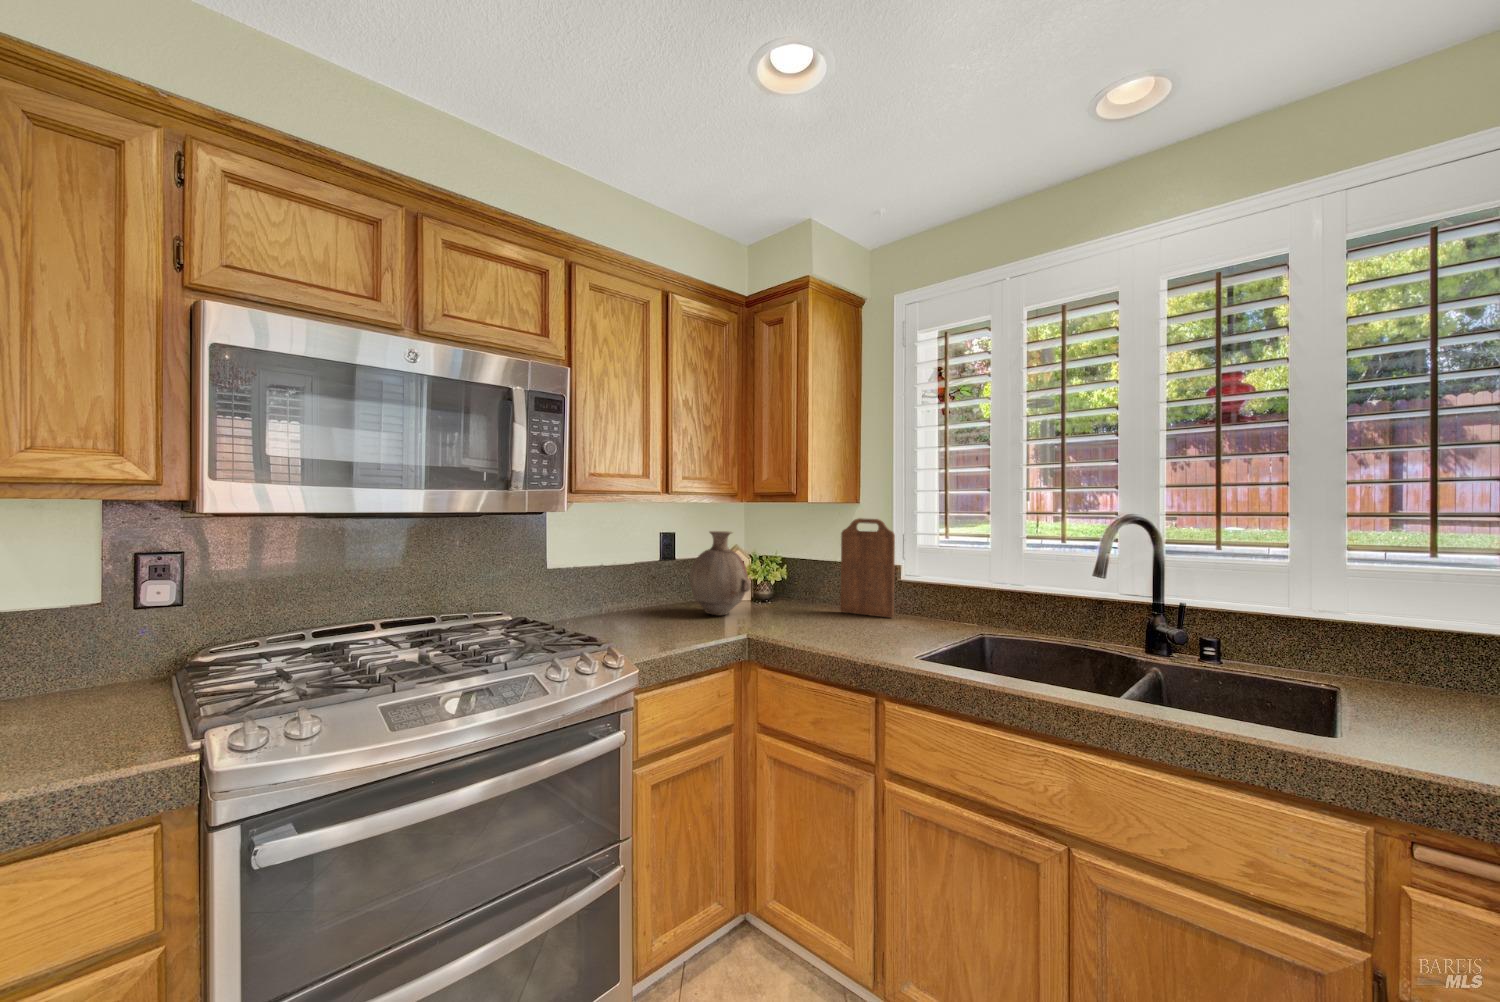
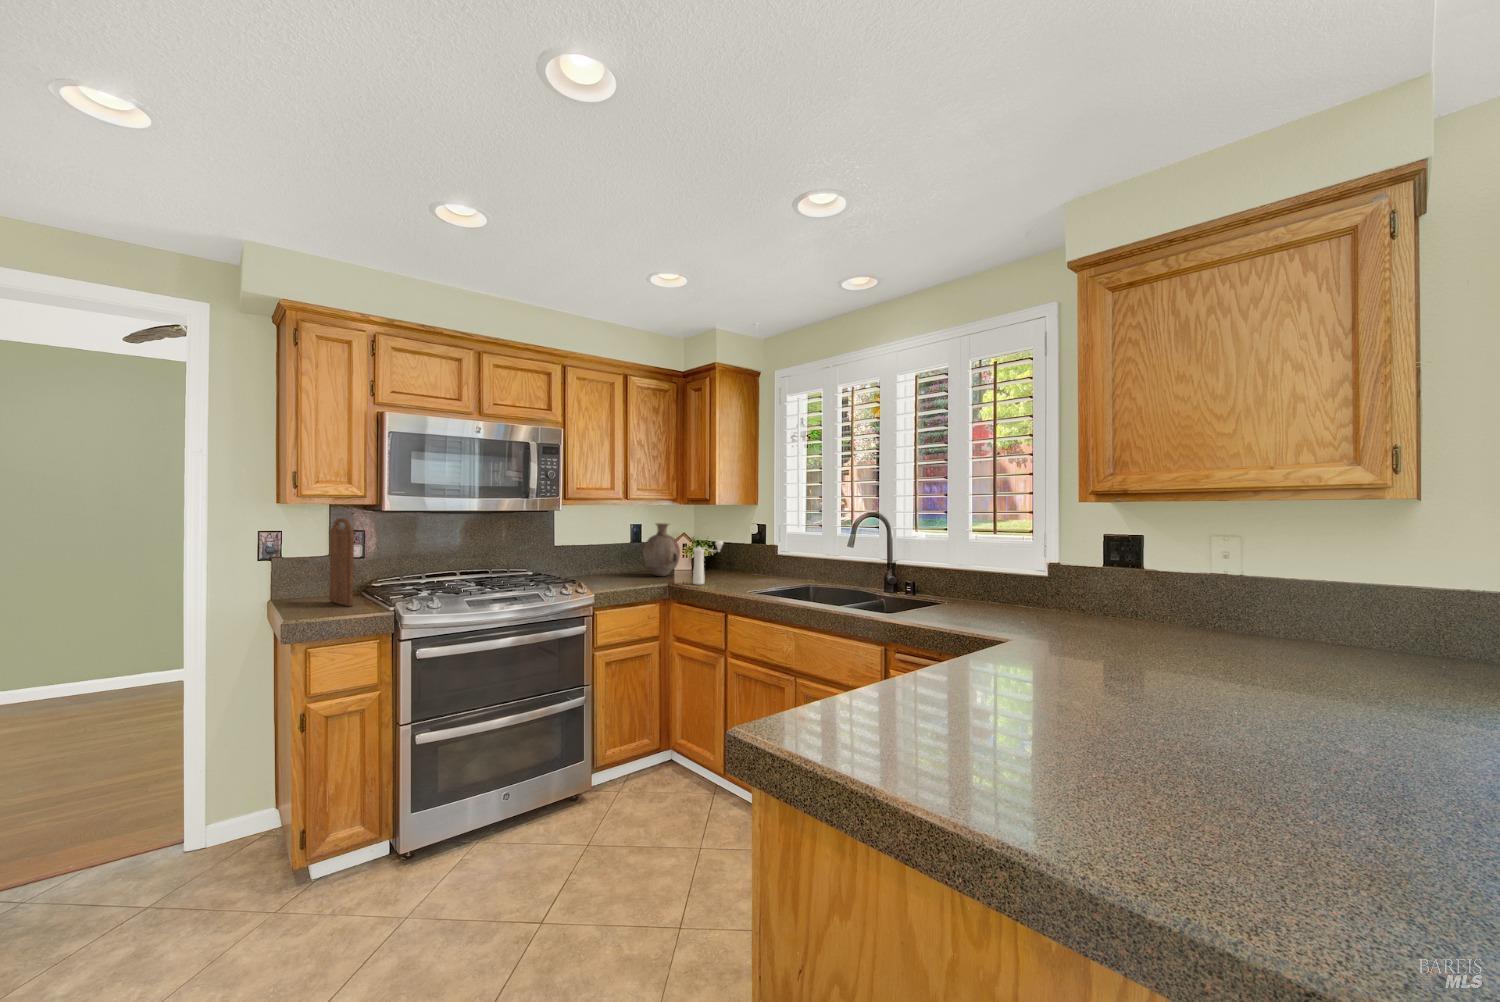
cutting board: present [840,518,895,618] -> present [329,518,354,606]
pepper mill: none [791,562,838,636] -> present [693,541,723,584]

